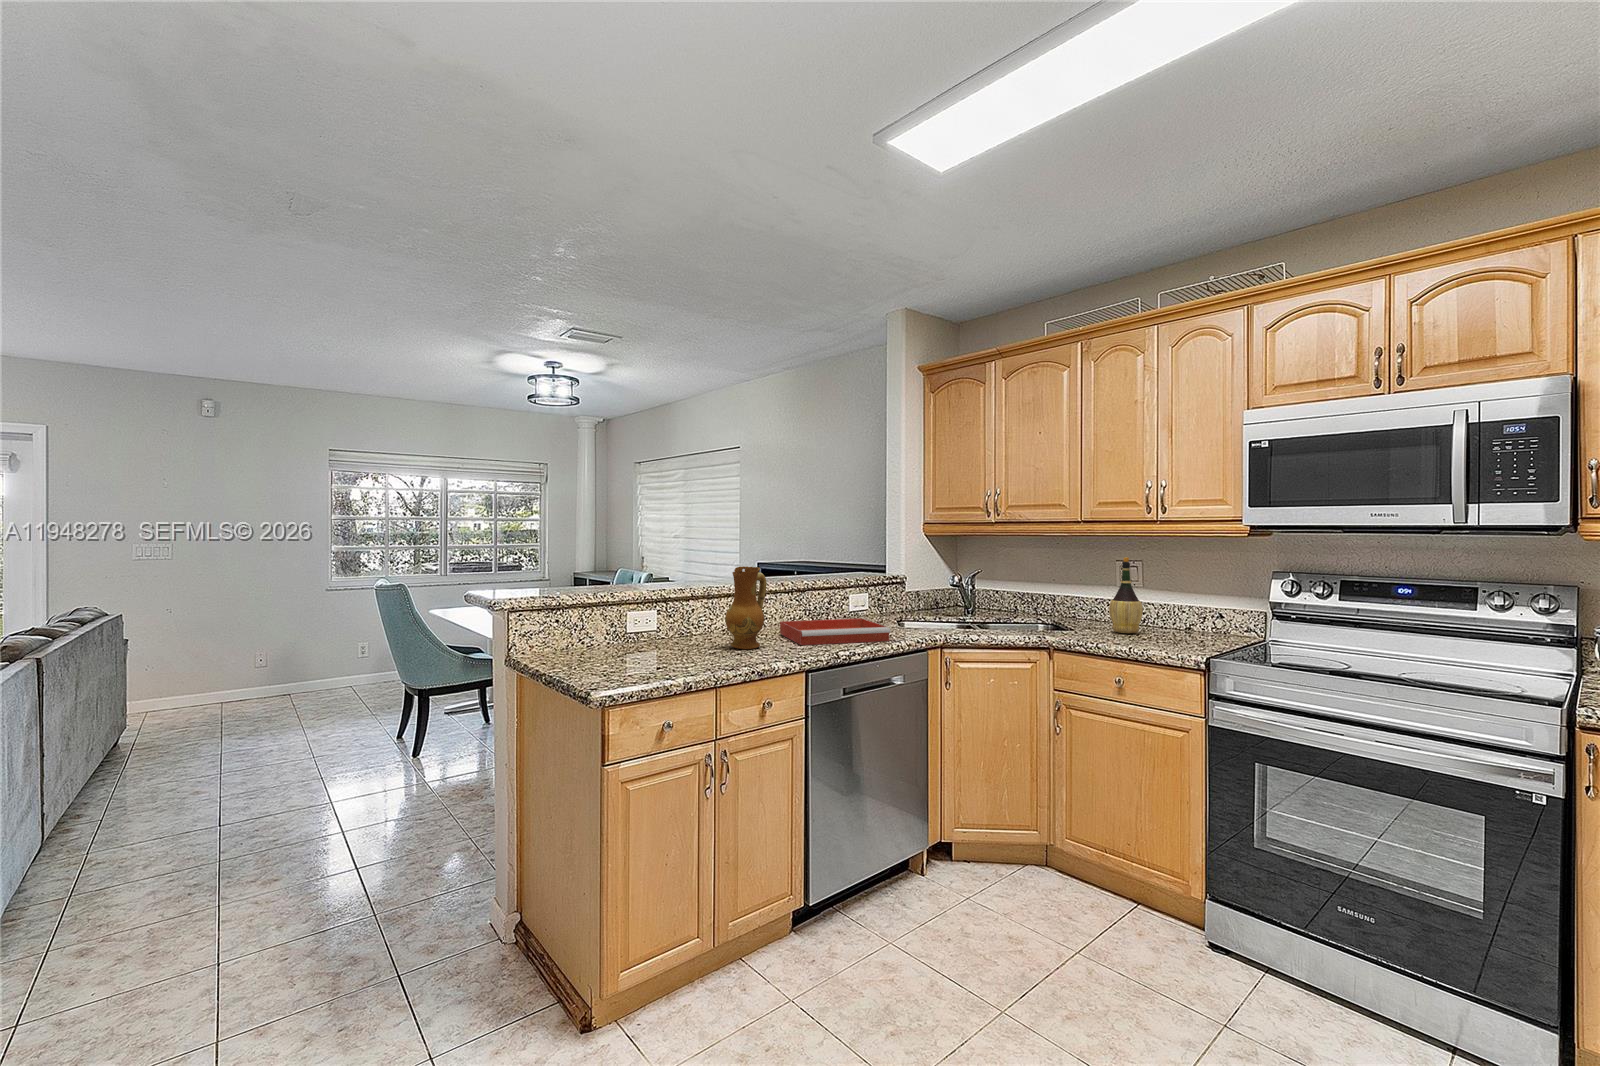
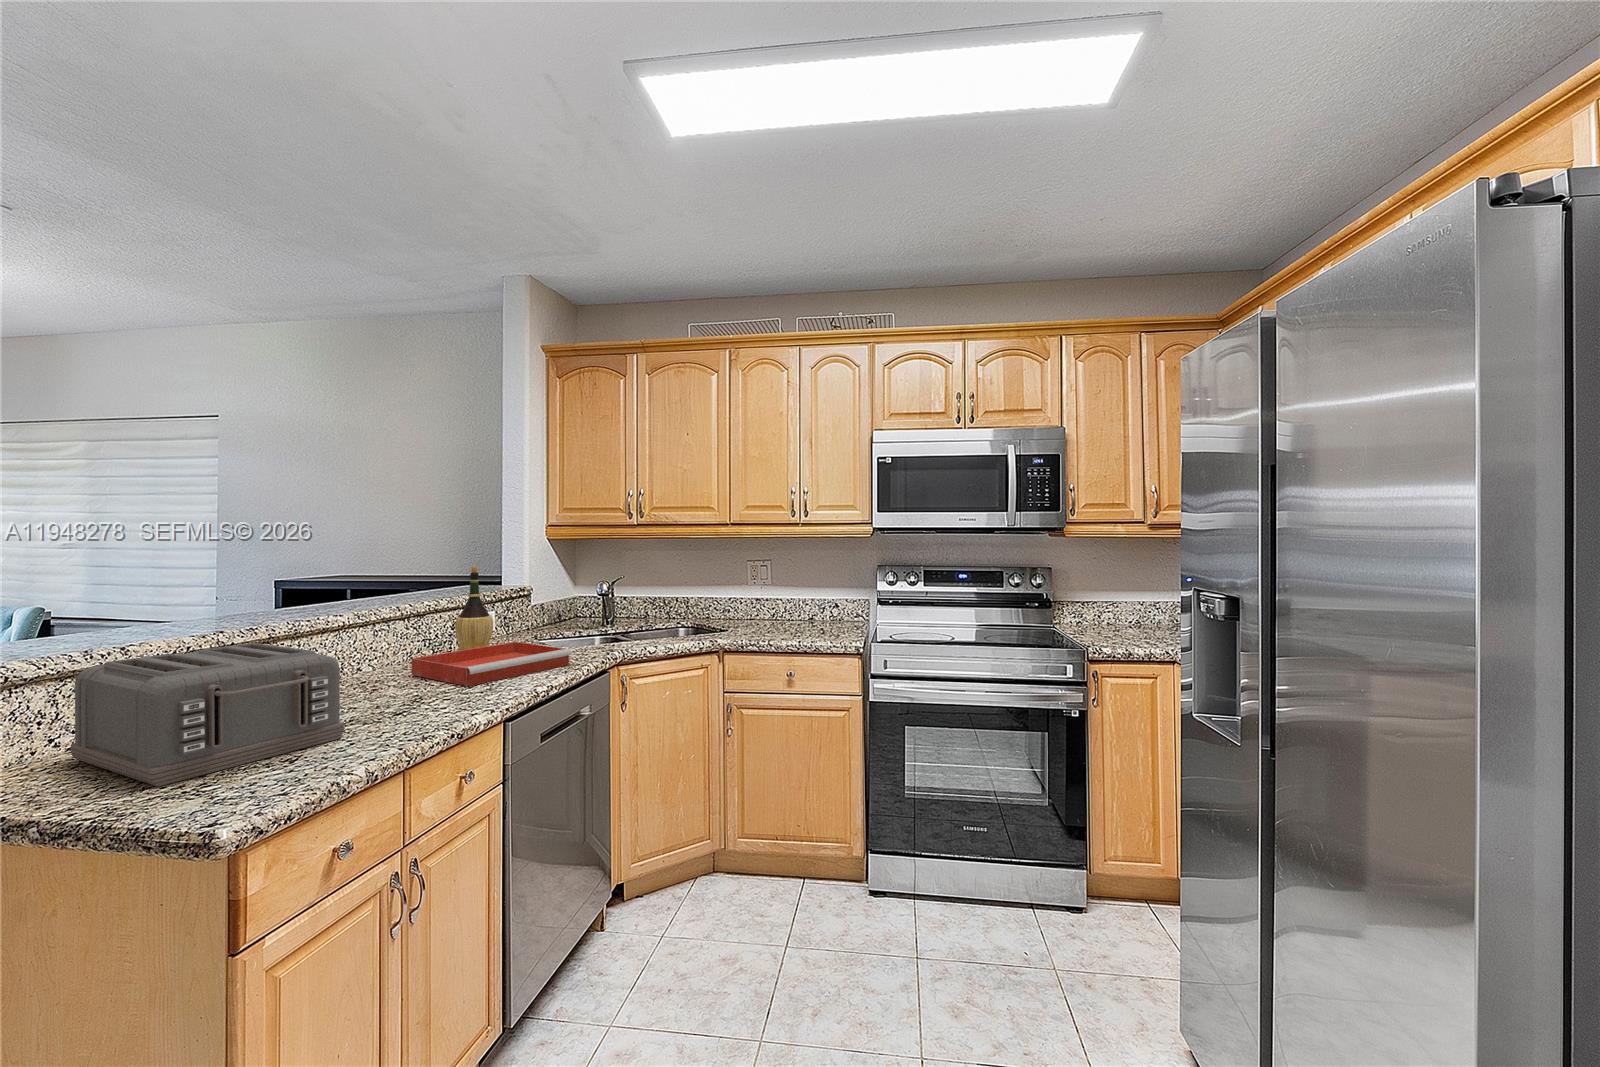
wine bottle: present [1109,557,1143,633] -> present [455,567,493,650]
ceramic jug: present [725,566,767,649] -> none [356,588,421,705]
toaster: none [584,597,697,669] -> present [70,643,344,787]

